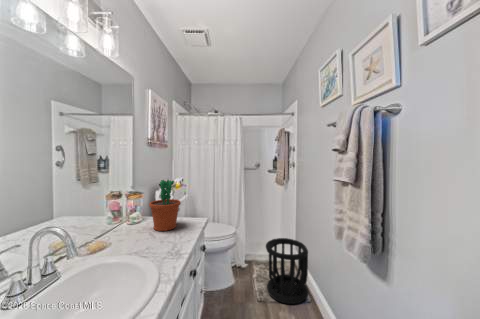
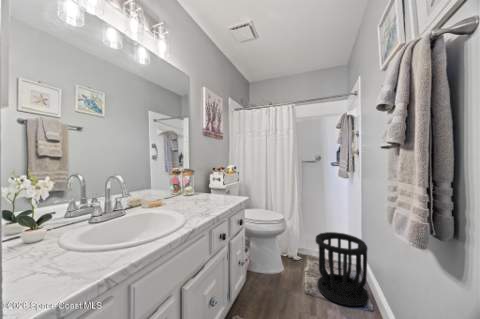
flower pot: present [149,180,181,231] -> none [195,158,221,202]

